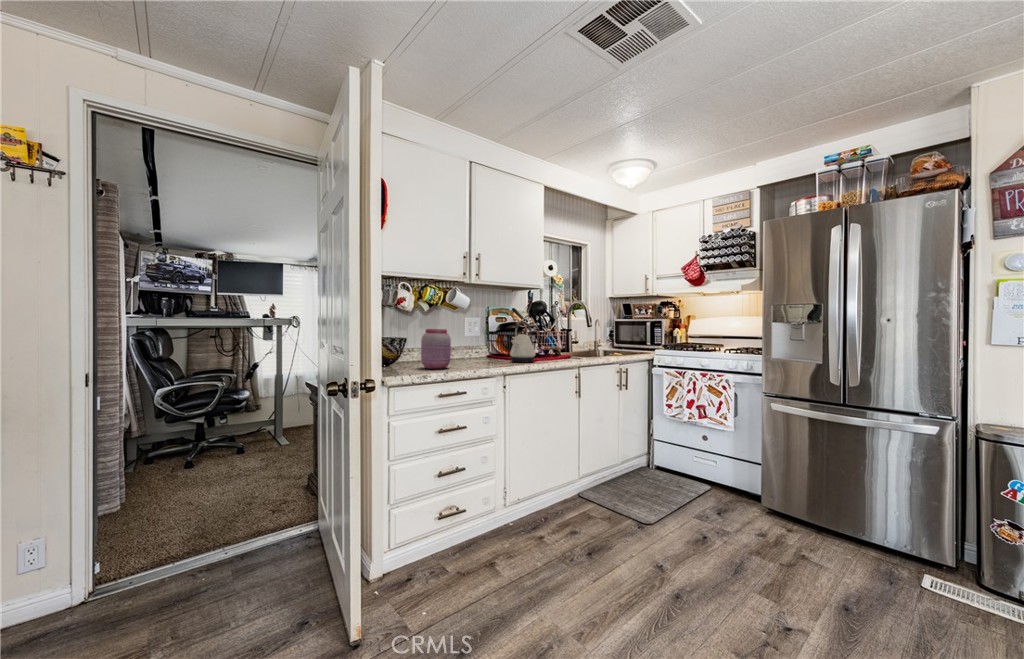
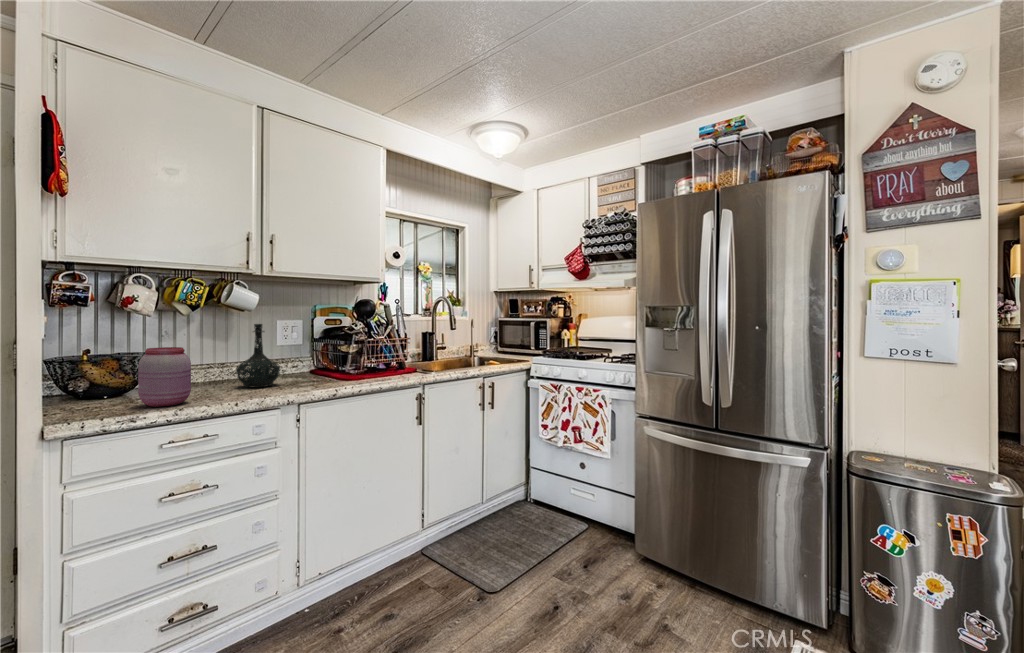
bottle: none [459,316,488,362] -> present [236,324,280,388]
kettle: present [510,321,535,363] -> none [308,330,348,386]

